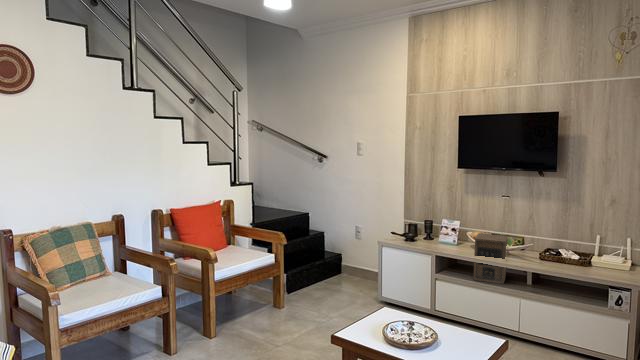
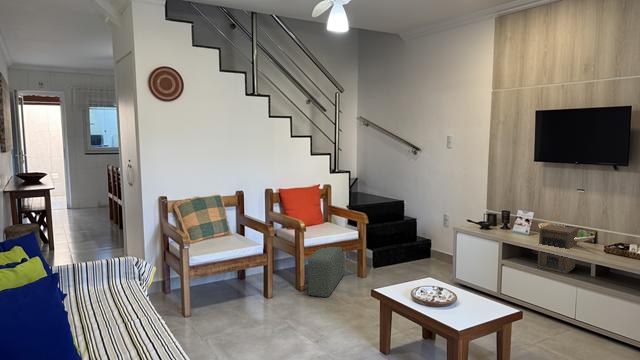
pouf: none [221,269,257,342] -> present [308,247,345,297]

